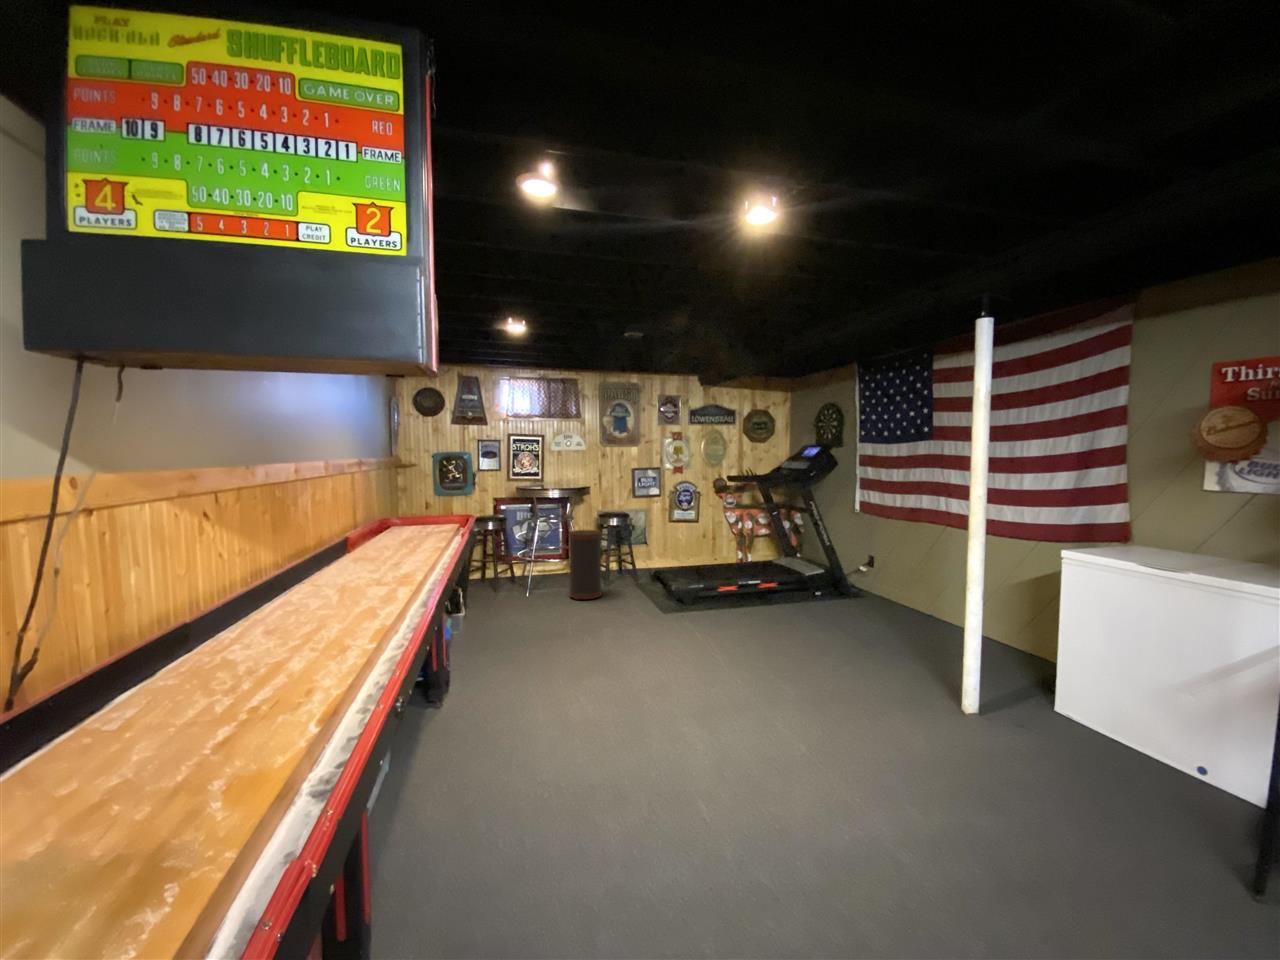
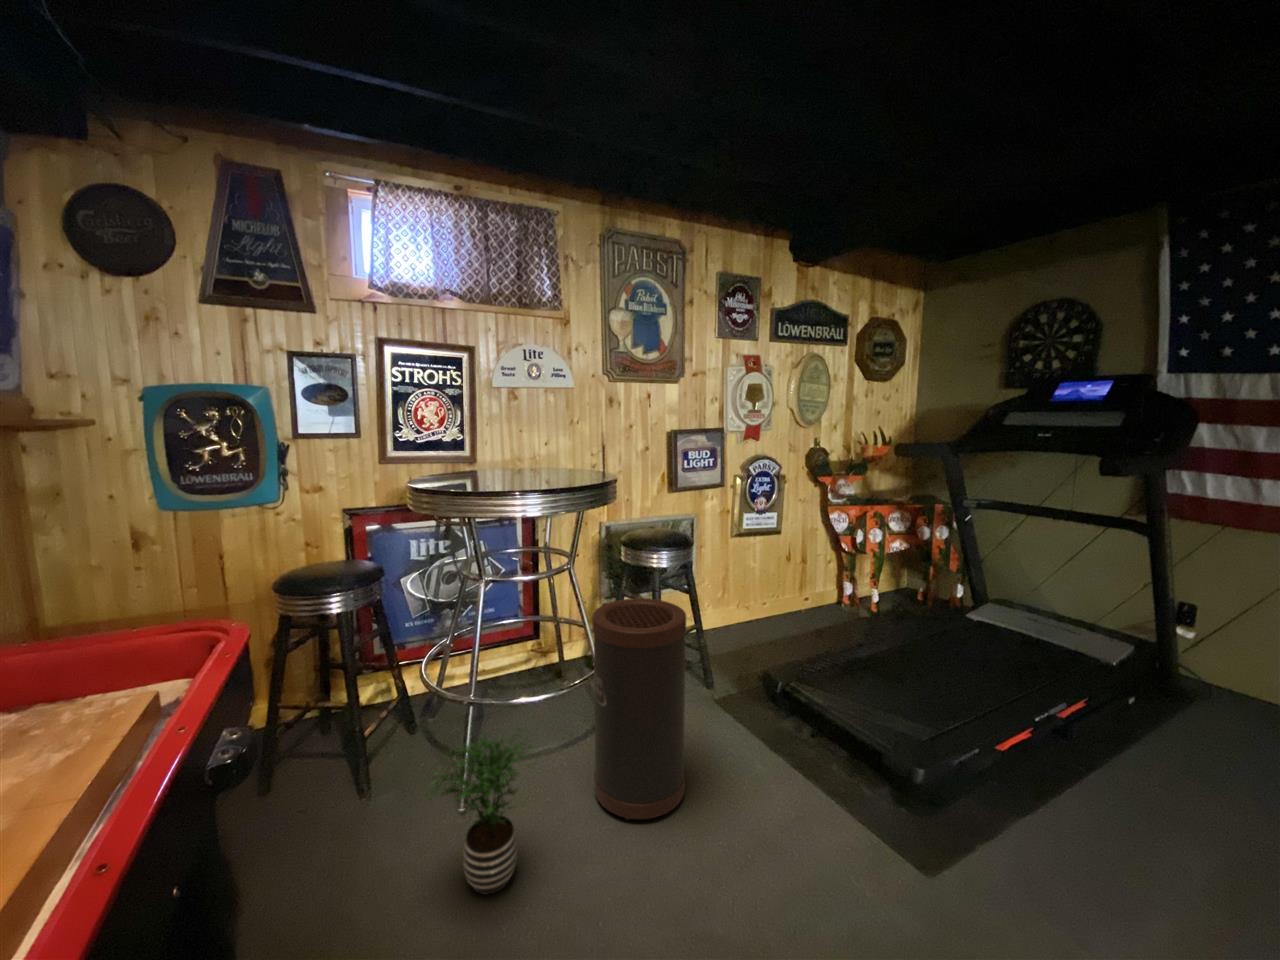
potted plant: none [513,560,545,606] -> present [428,730,533,894]

